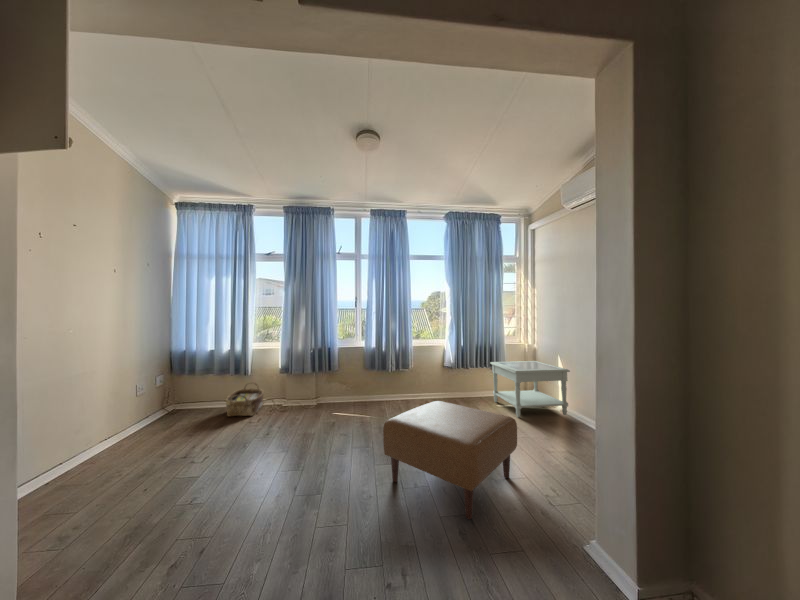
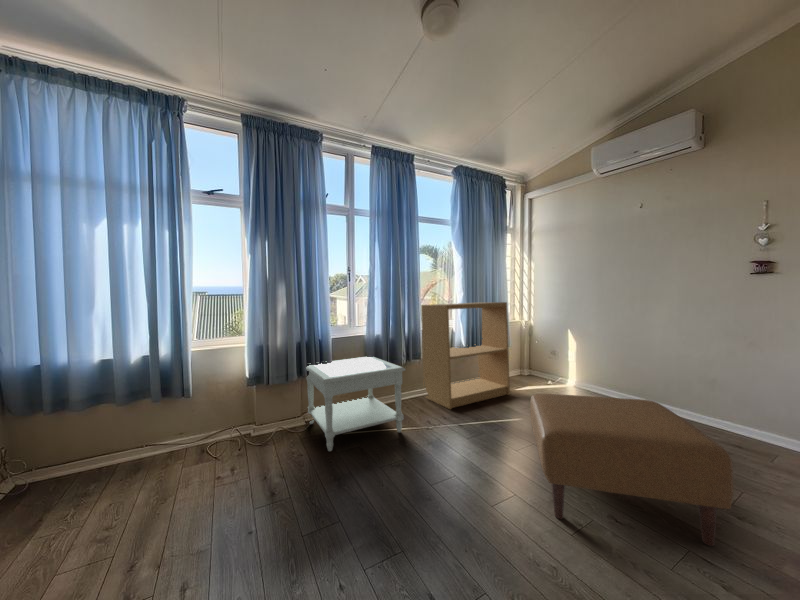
bookshelf: none [414,325,486,411] -> present [421,302,510,409]
side table: present [490,361,570,417] -> present [306,357,406,451]
woven basket: present [226,382,264,416] -> none [156,406,223,474]

